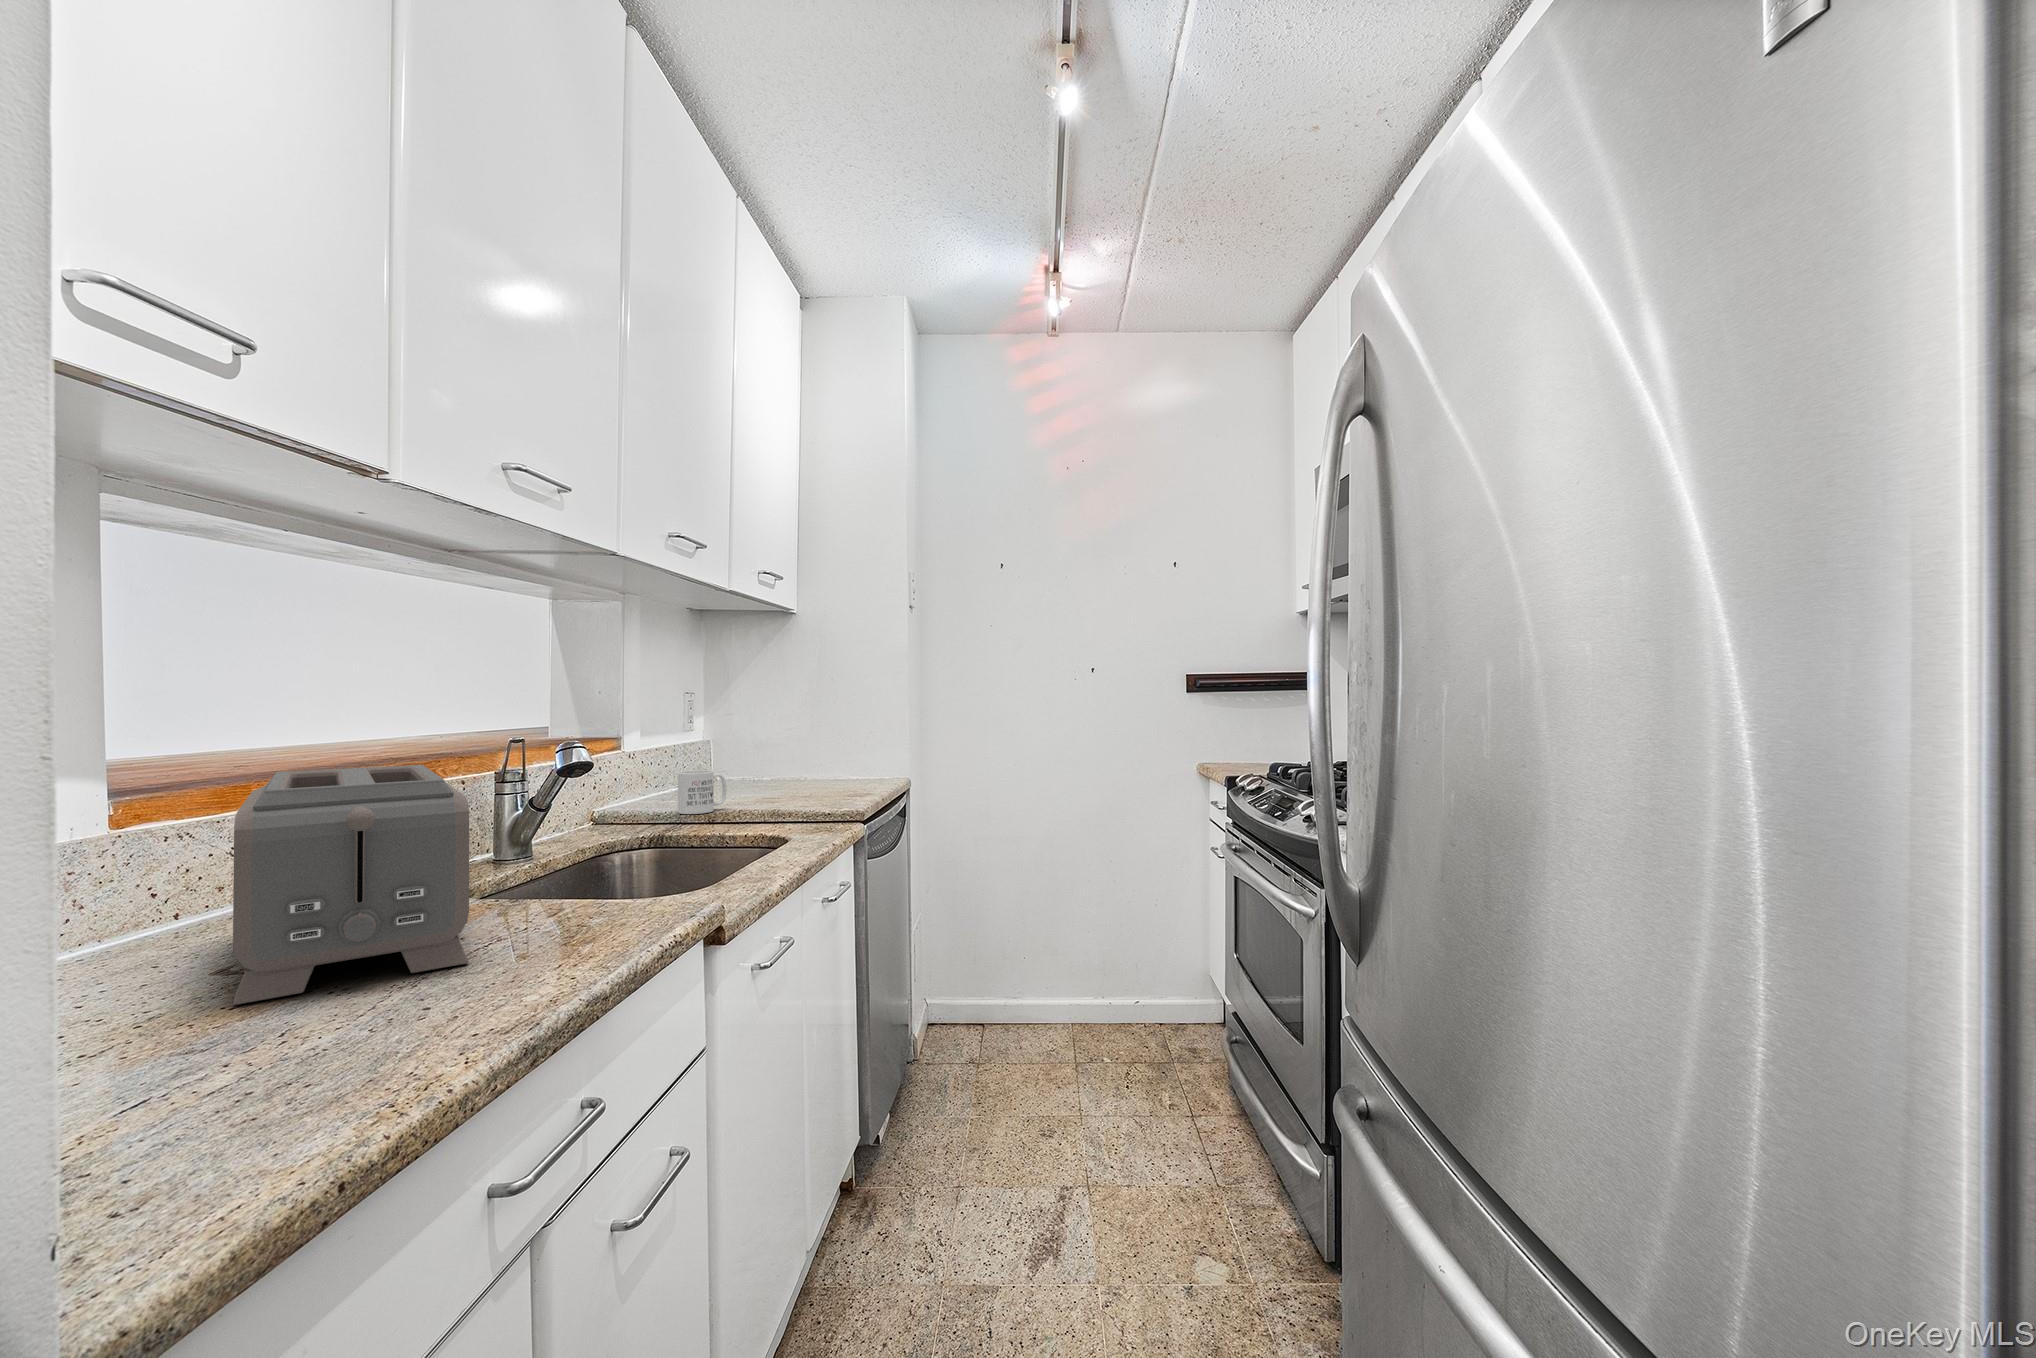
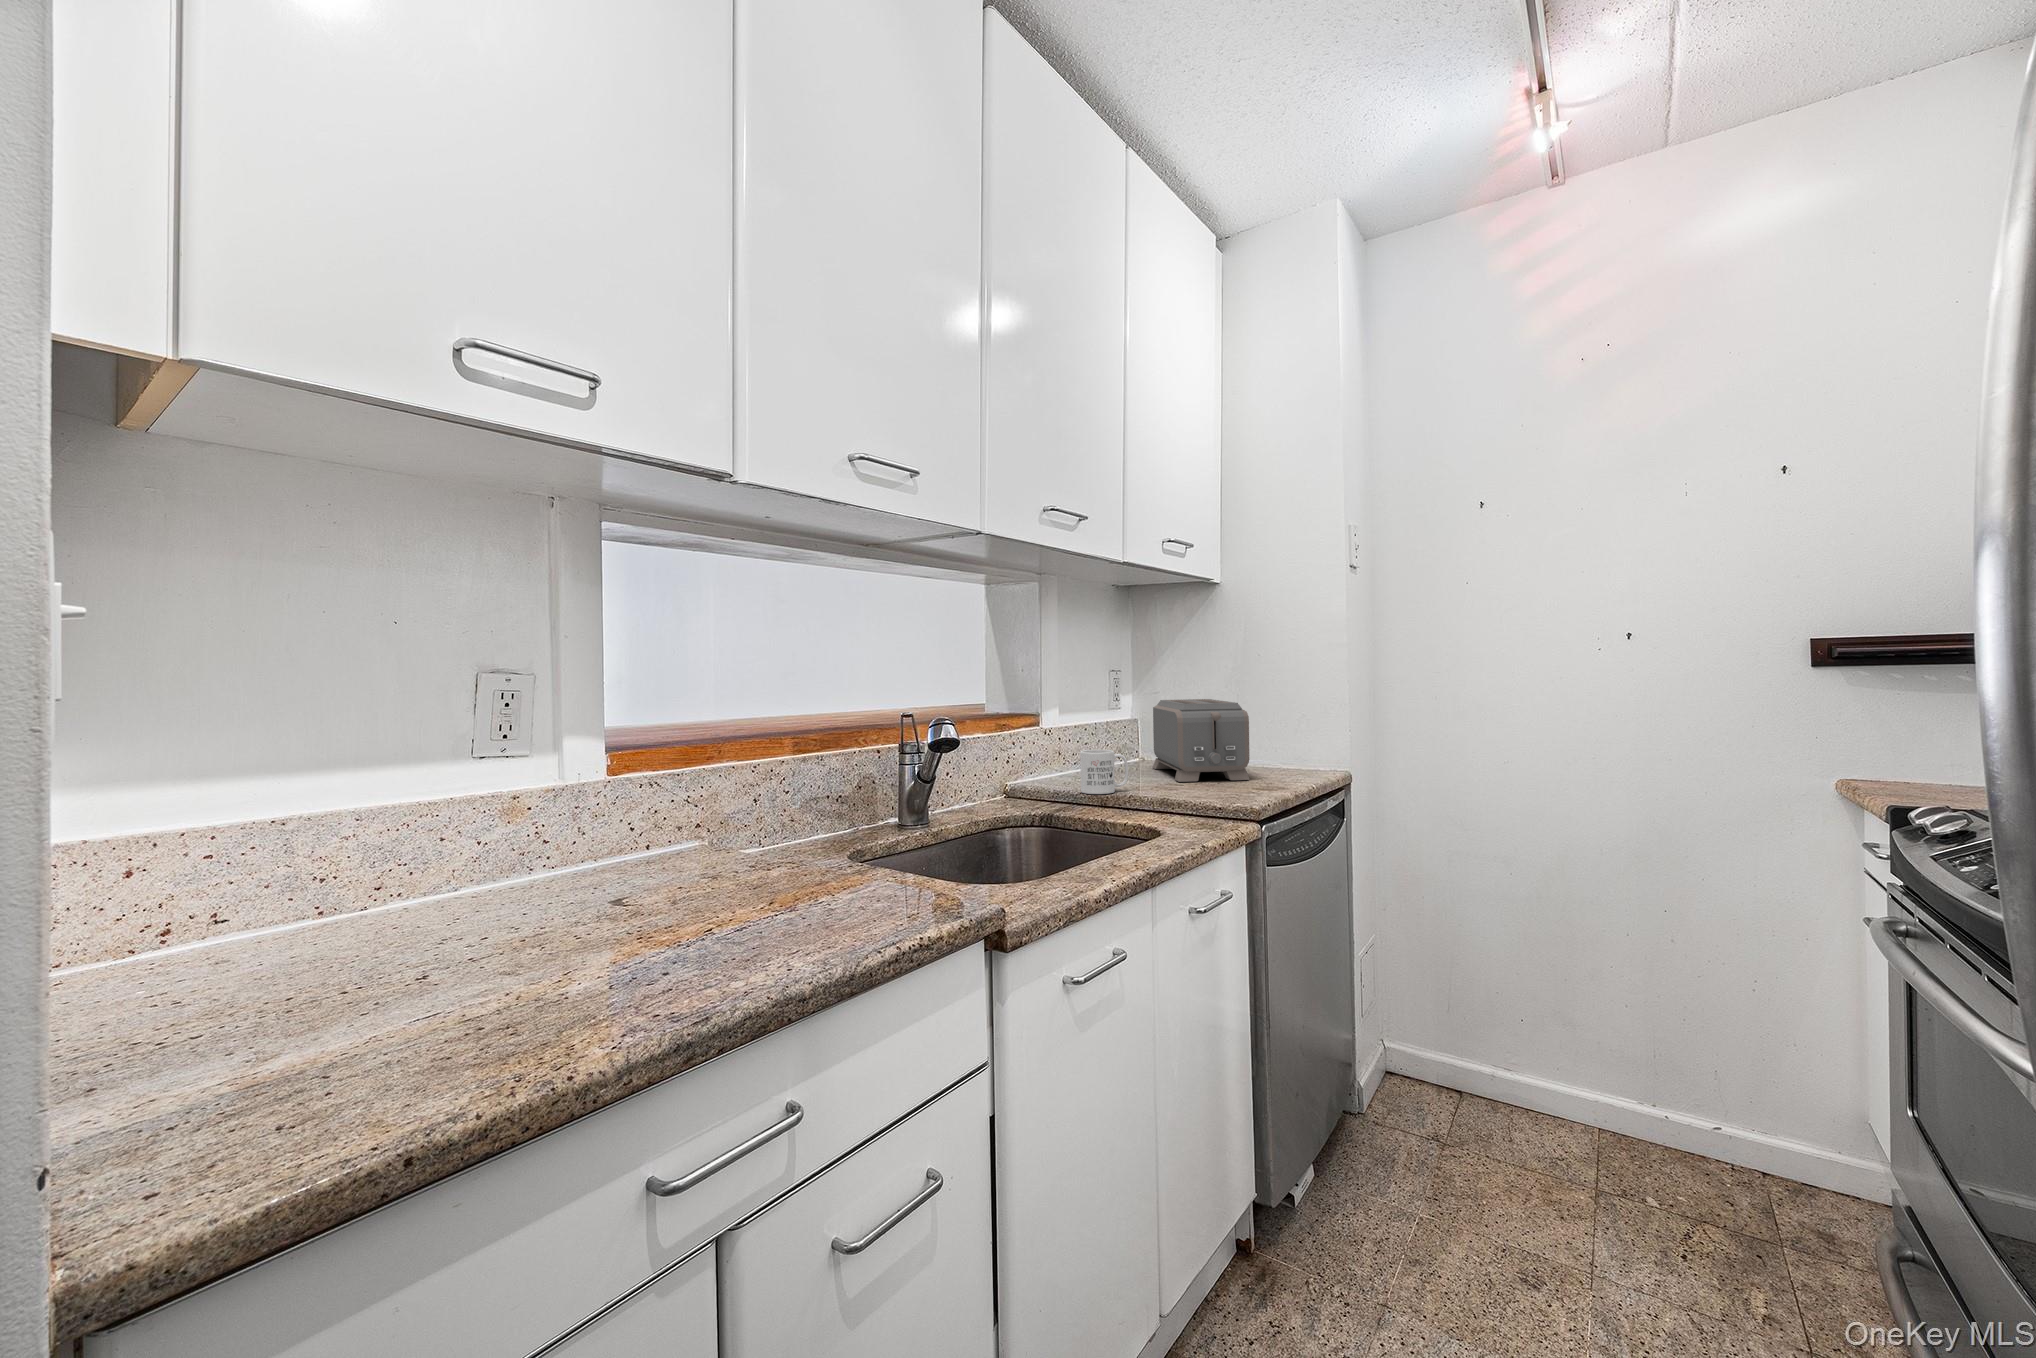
toaster: present [233,765,469,1005] -> present [1153,699,1250,782]

